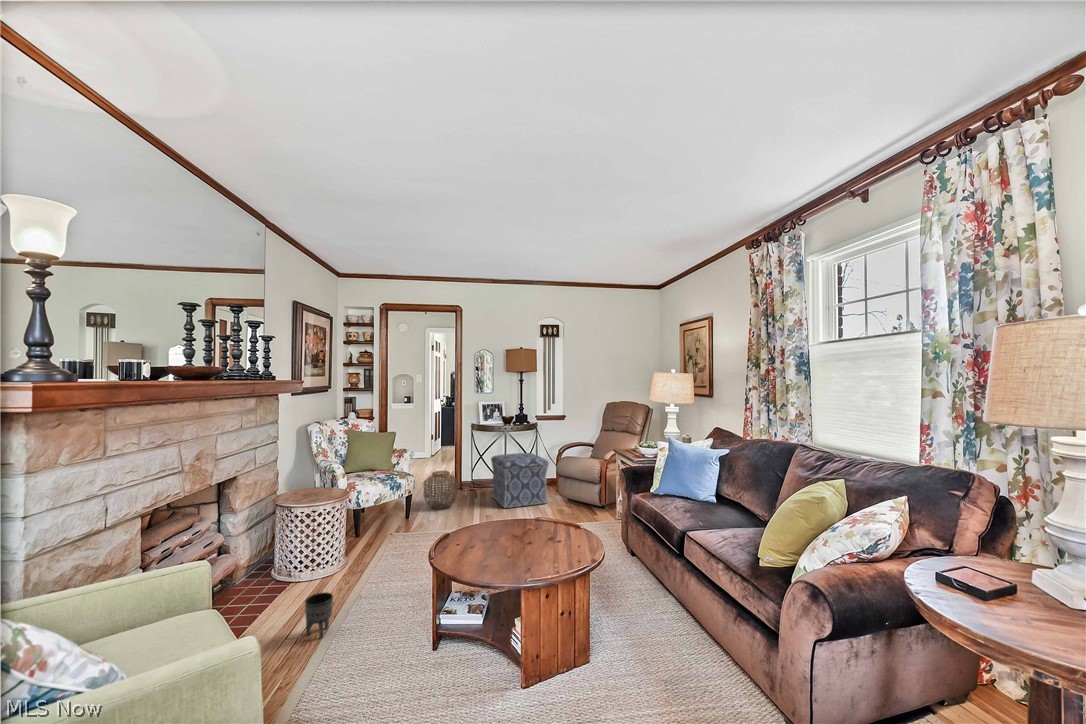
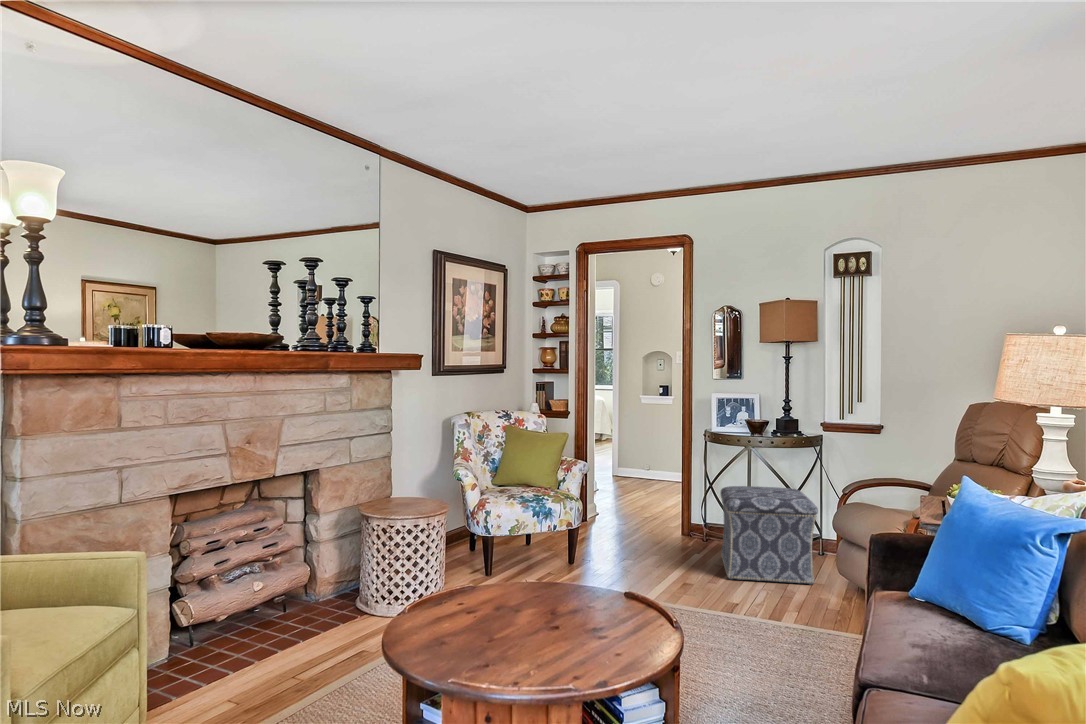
woven basket: present [424,471,458,510] -> none [603,501,657,563]
planter: present [305,592,333,638] -> none [327,640,363,703]

